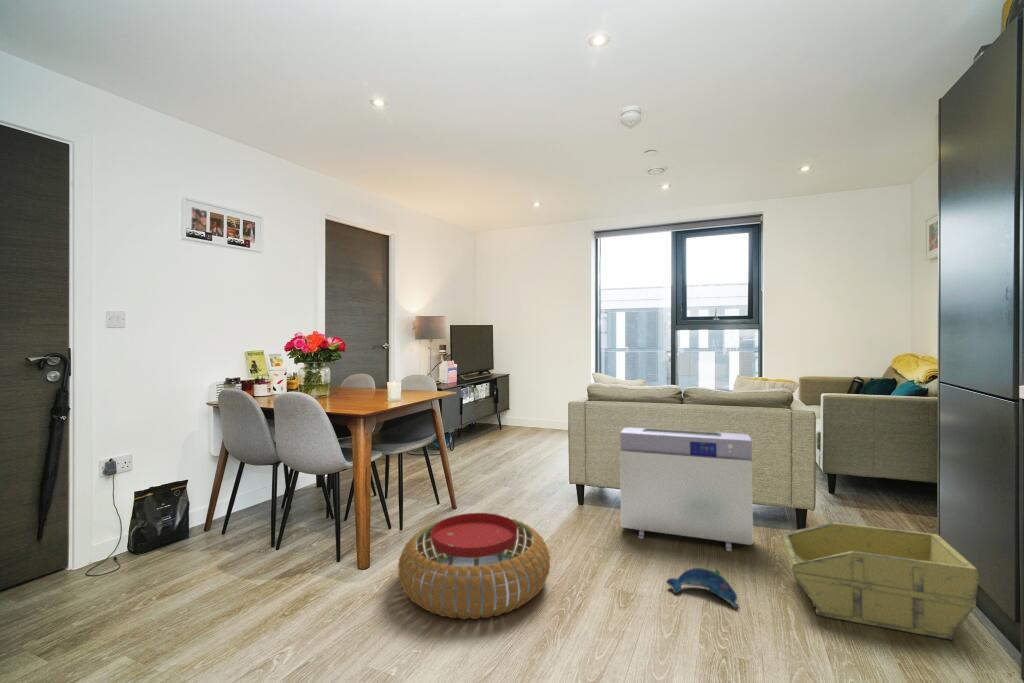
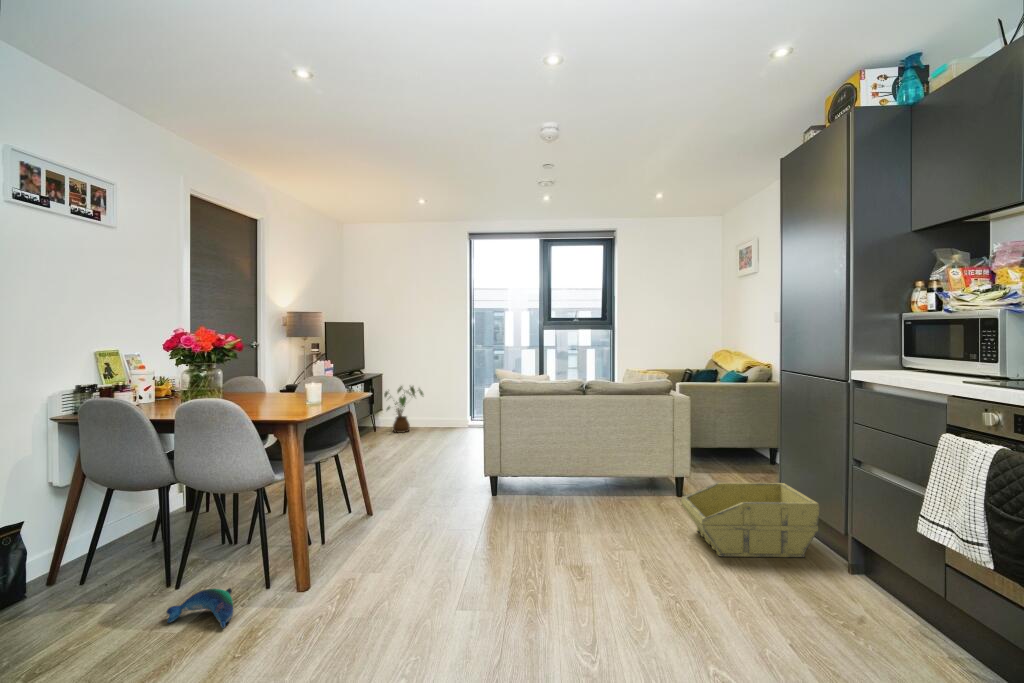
house plant: none [509,387,546,433] -> present [384,386,424,433]
air purifier: present [620,428,753,551] -> none [542,418,653,518]
pouf: present [398,513,550,619] -> none [356,513,510,620]
plush toy: present [667,568,737,608] -> present [166,588,233,628]

